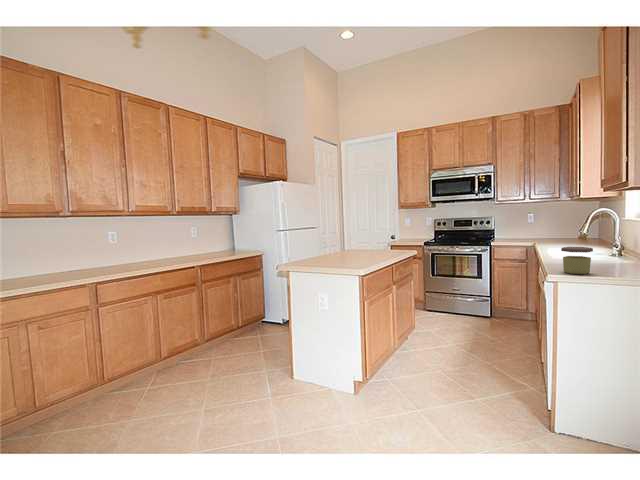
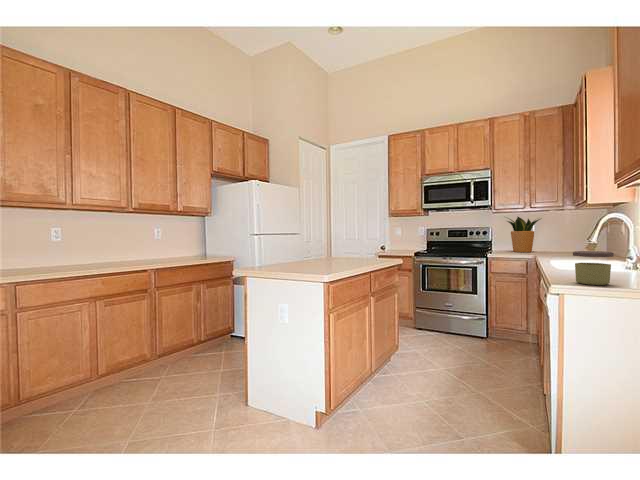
potted plant: none [505,207,540,240] -> present [507,217,540,252]

